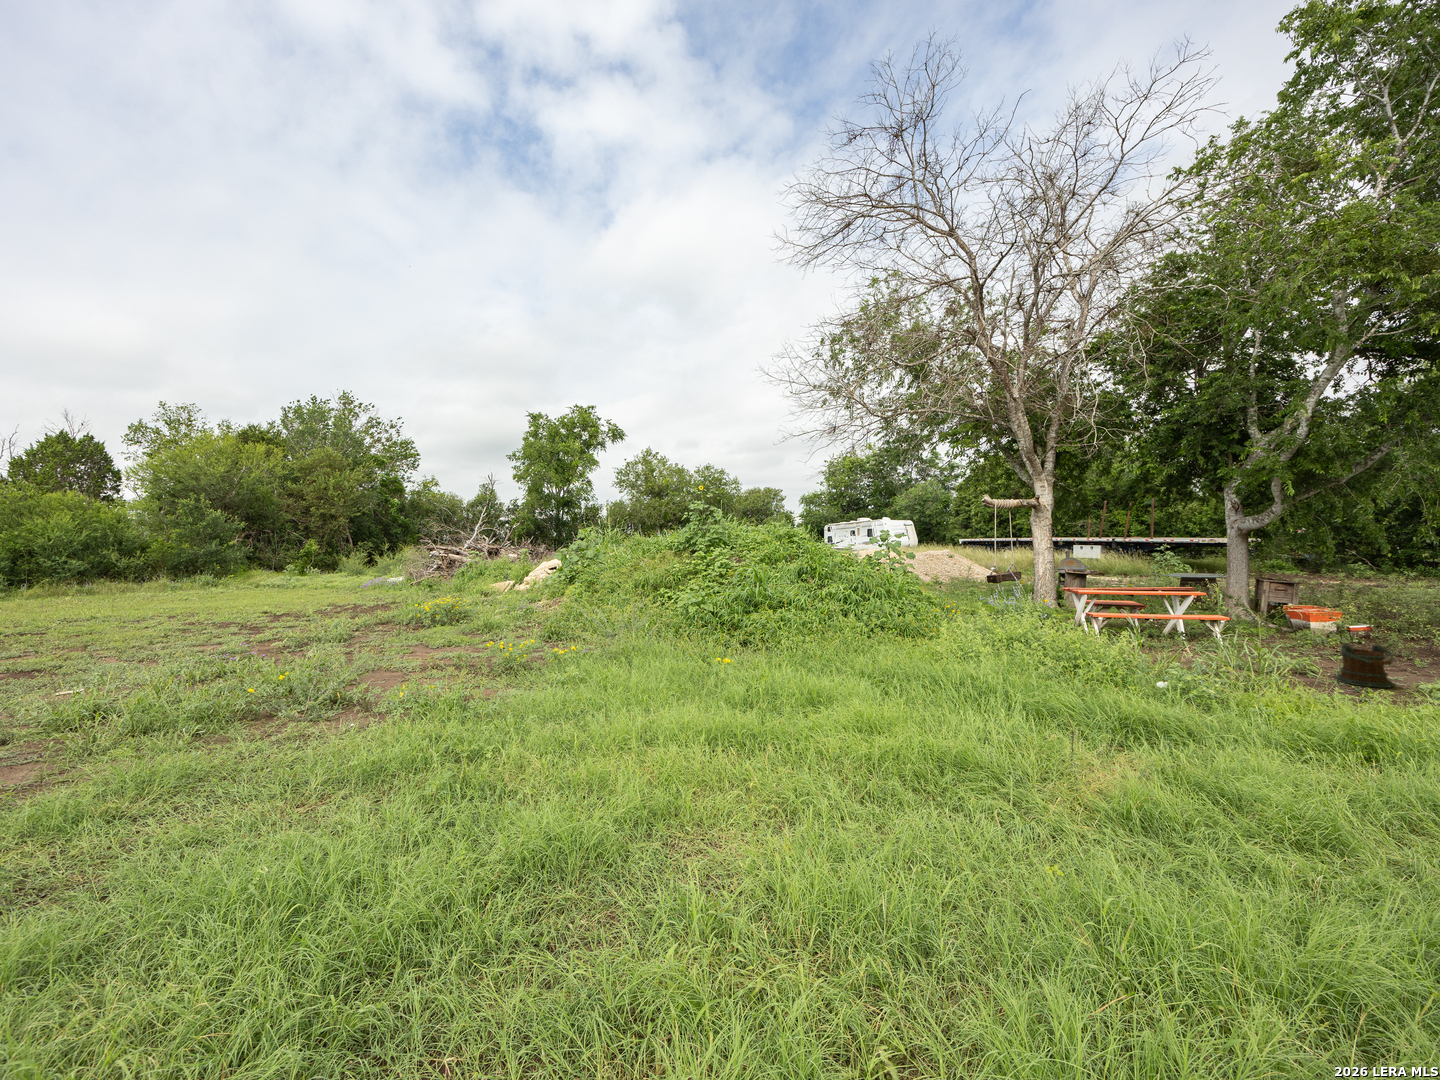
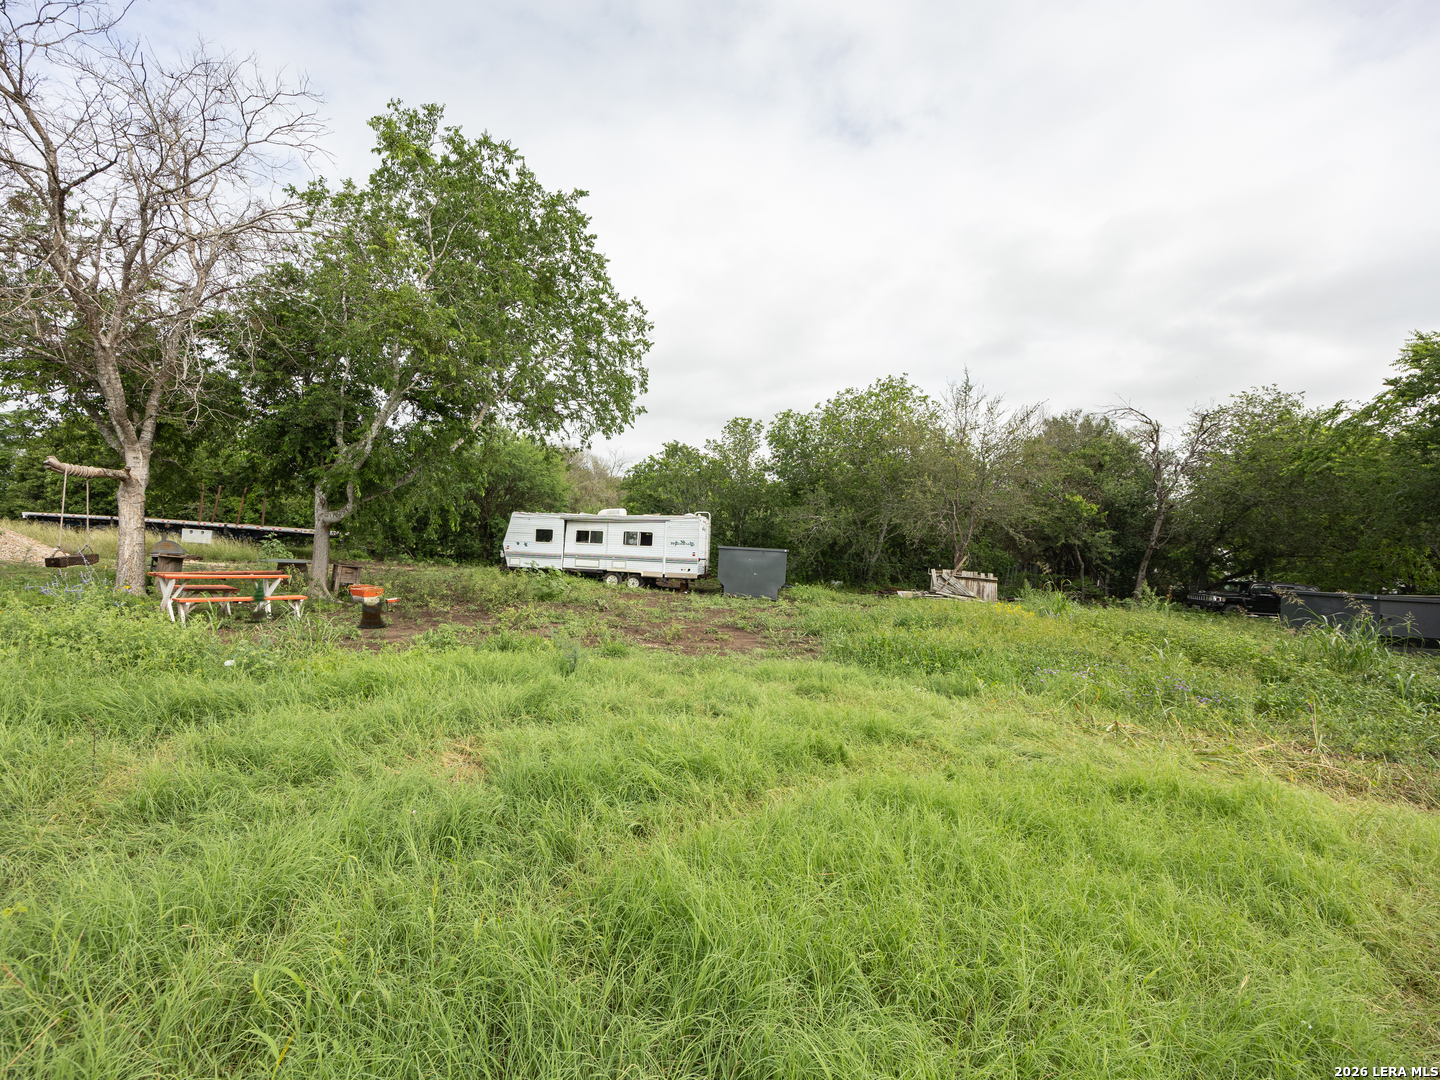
potted tree: none [1161,600,1185,649] -> present [251,581,267,622]

